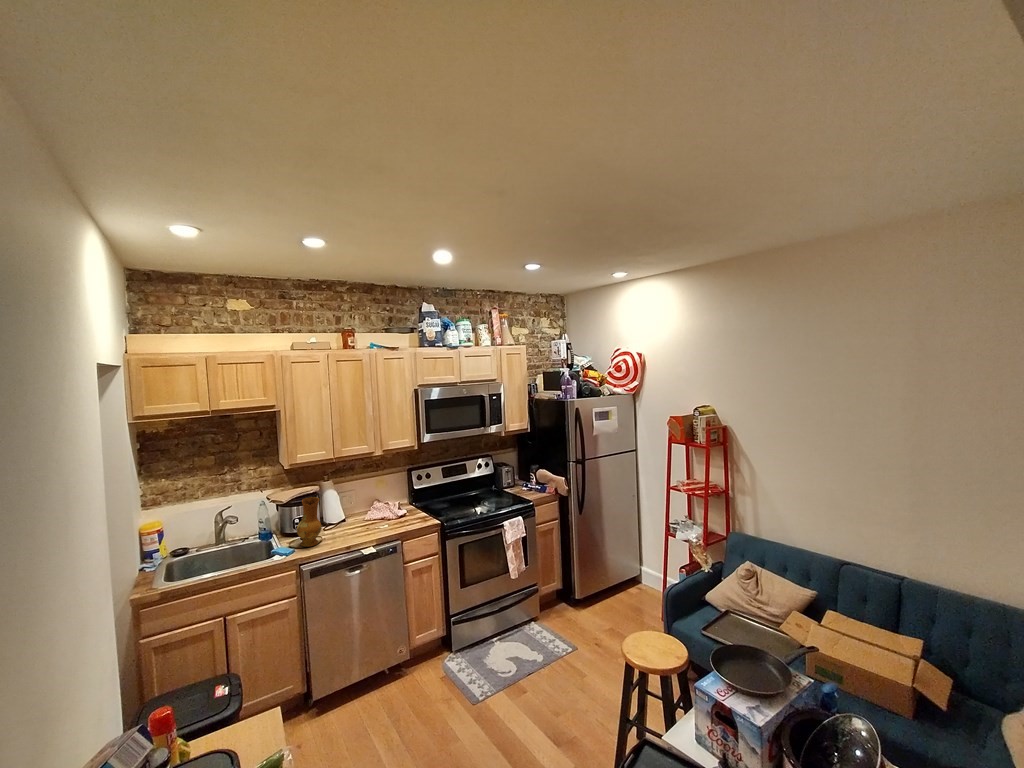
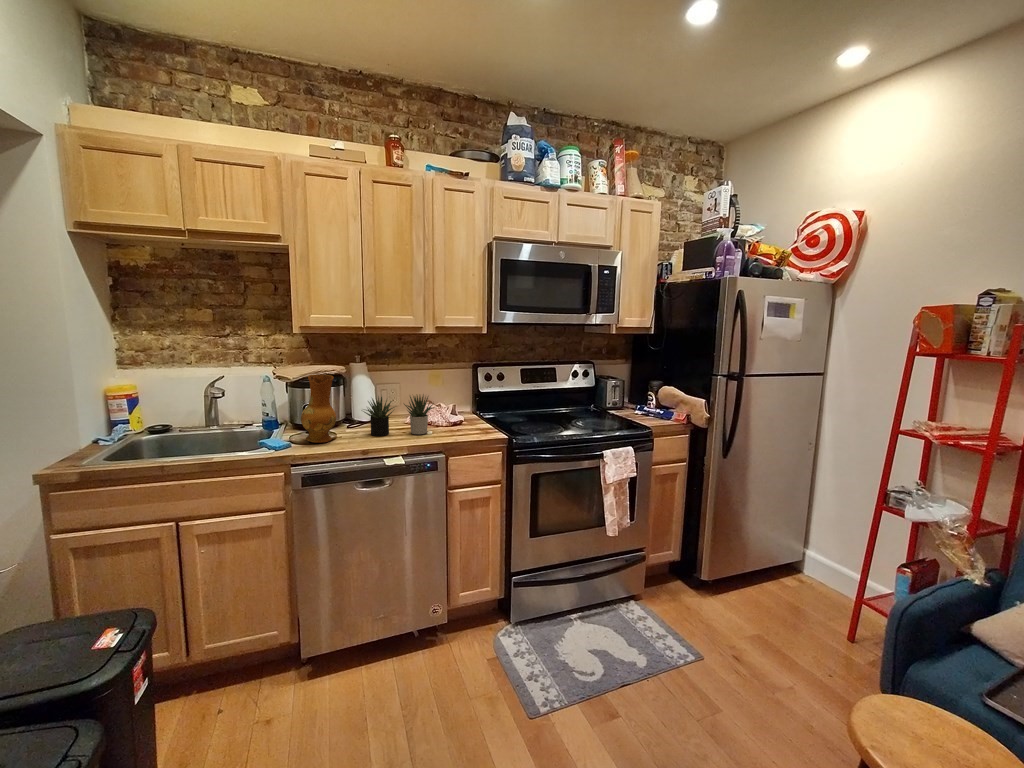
succulent plant: none [335,498,391,534] -> present [363,395,435,436]

